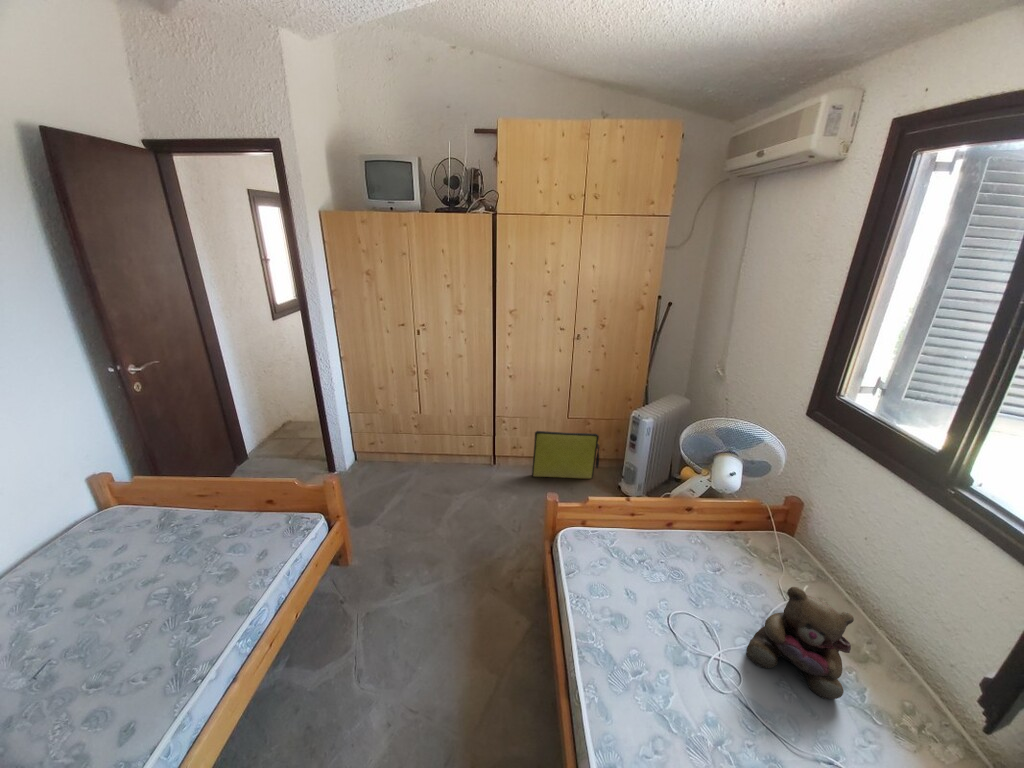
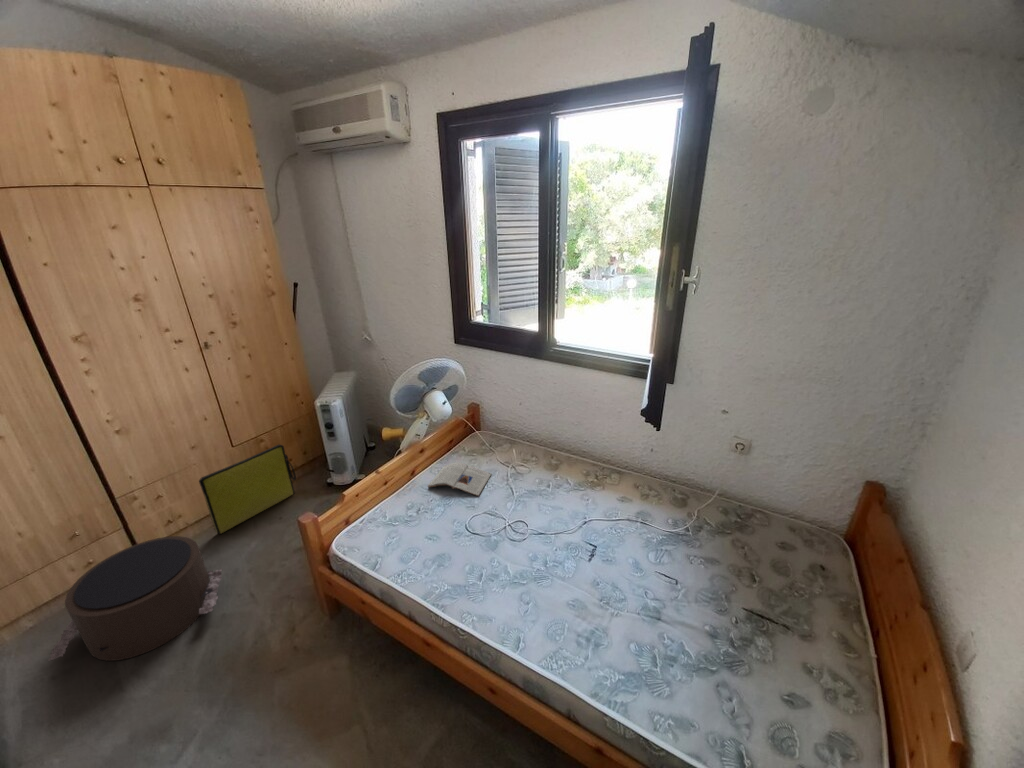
pouf: none [428,452,515,522] -> present [49,536,222,661]
magazine: none [670,539,754,596] -> present [428,463,491,496]
teddy bear: present [746,587,854,699] -> none [517,443,569,513]

